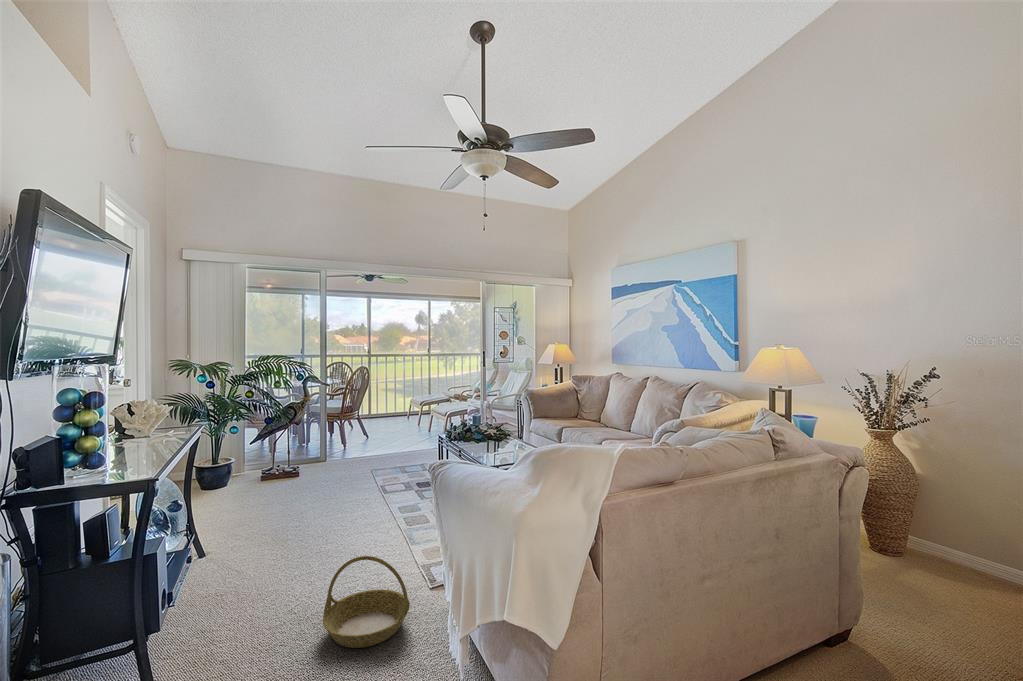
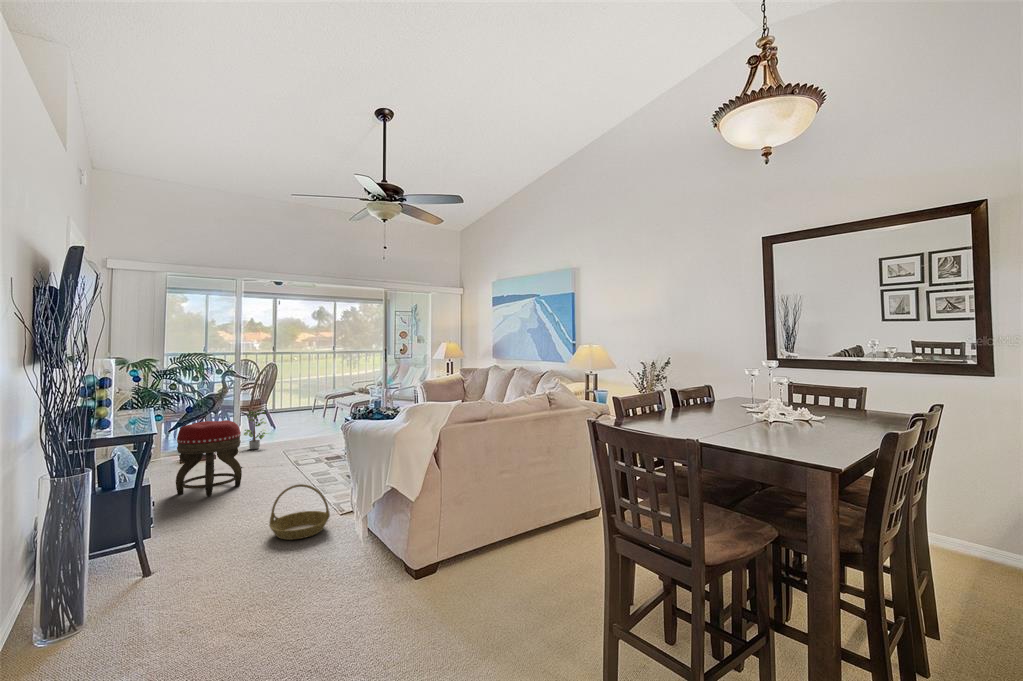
potted plant: none [327,420,357,467] -> present [244,410,269,449]
footstool: none [234,440,312,540] -> present [176,420,242,496]

